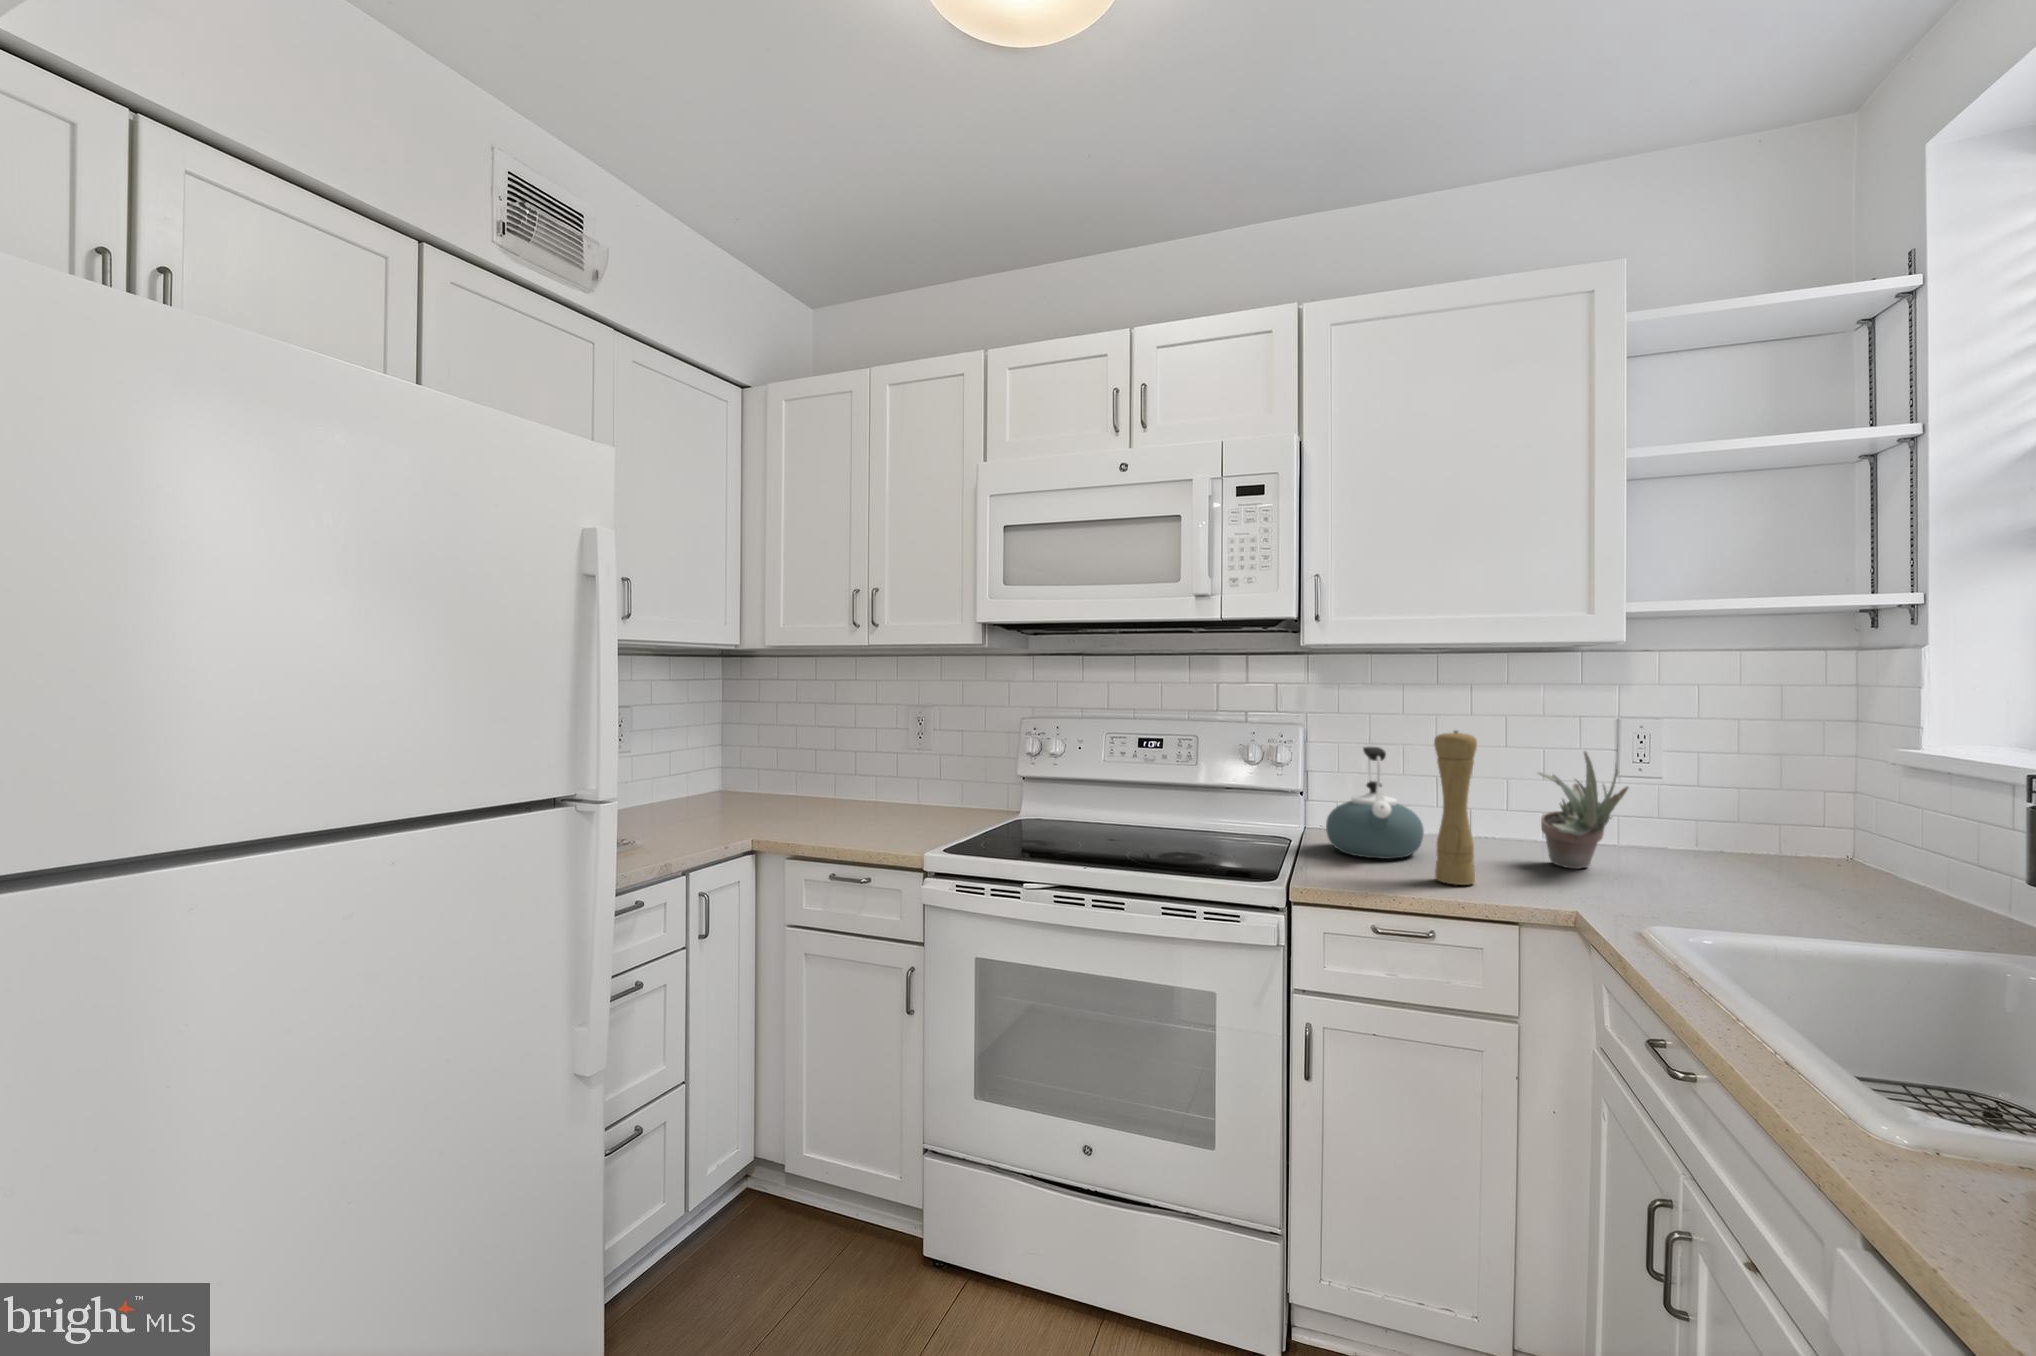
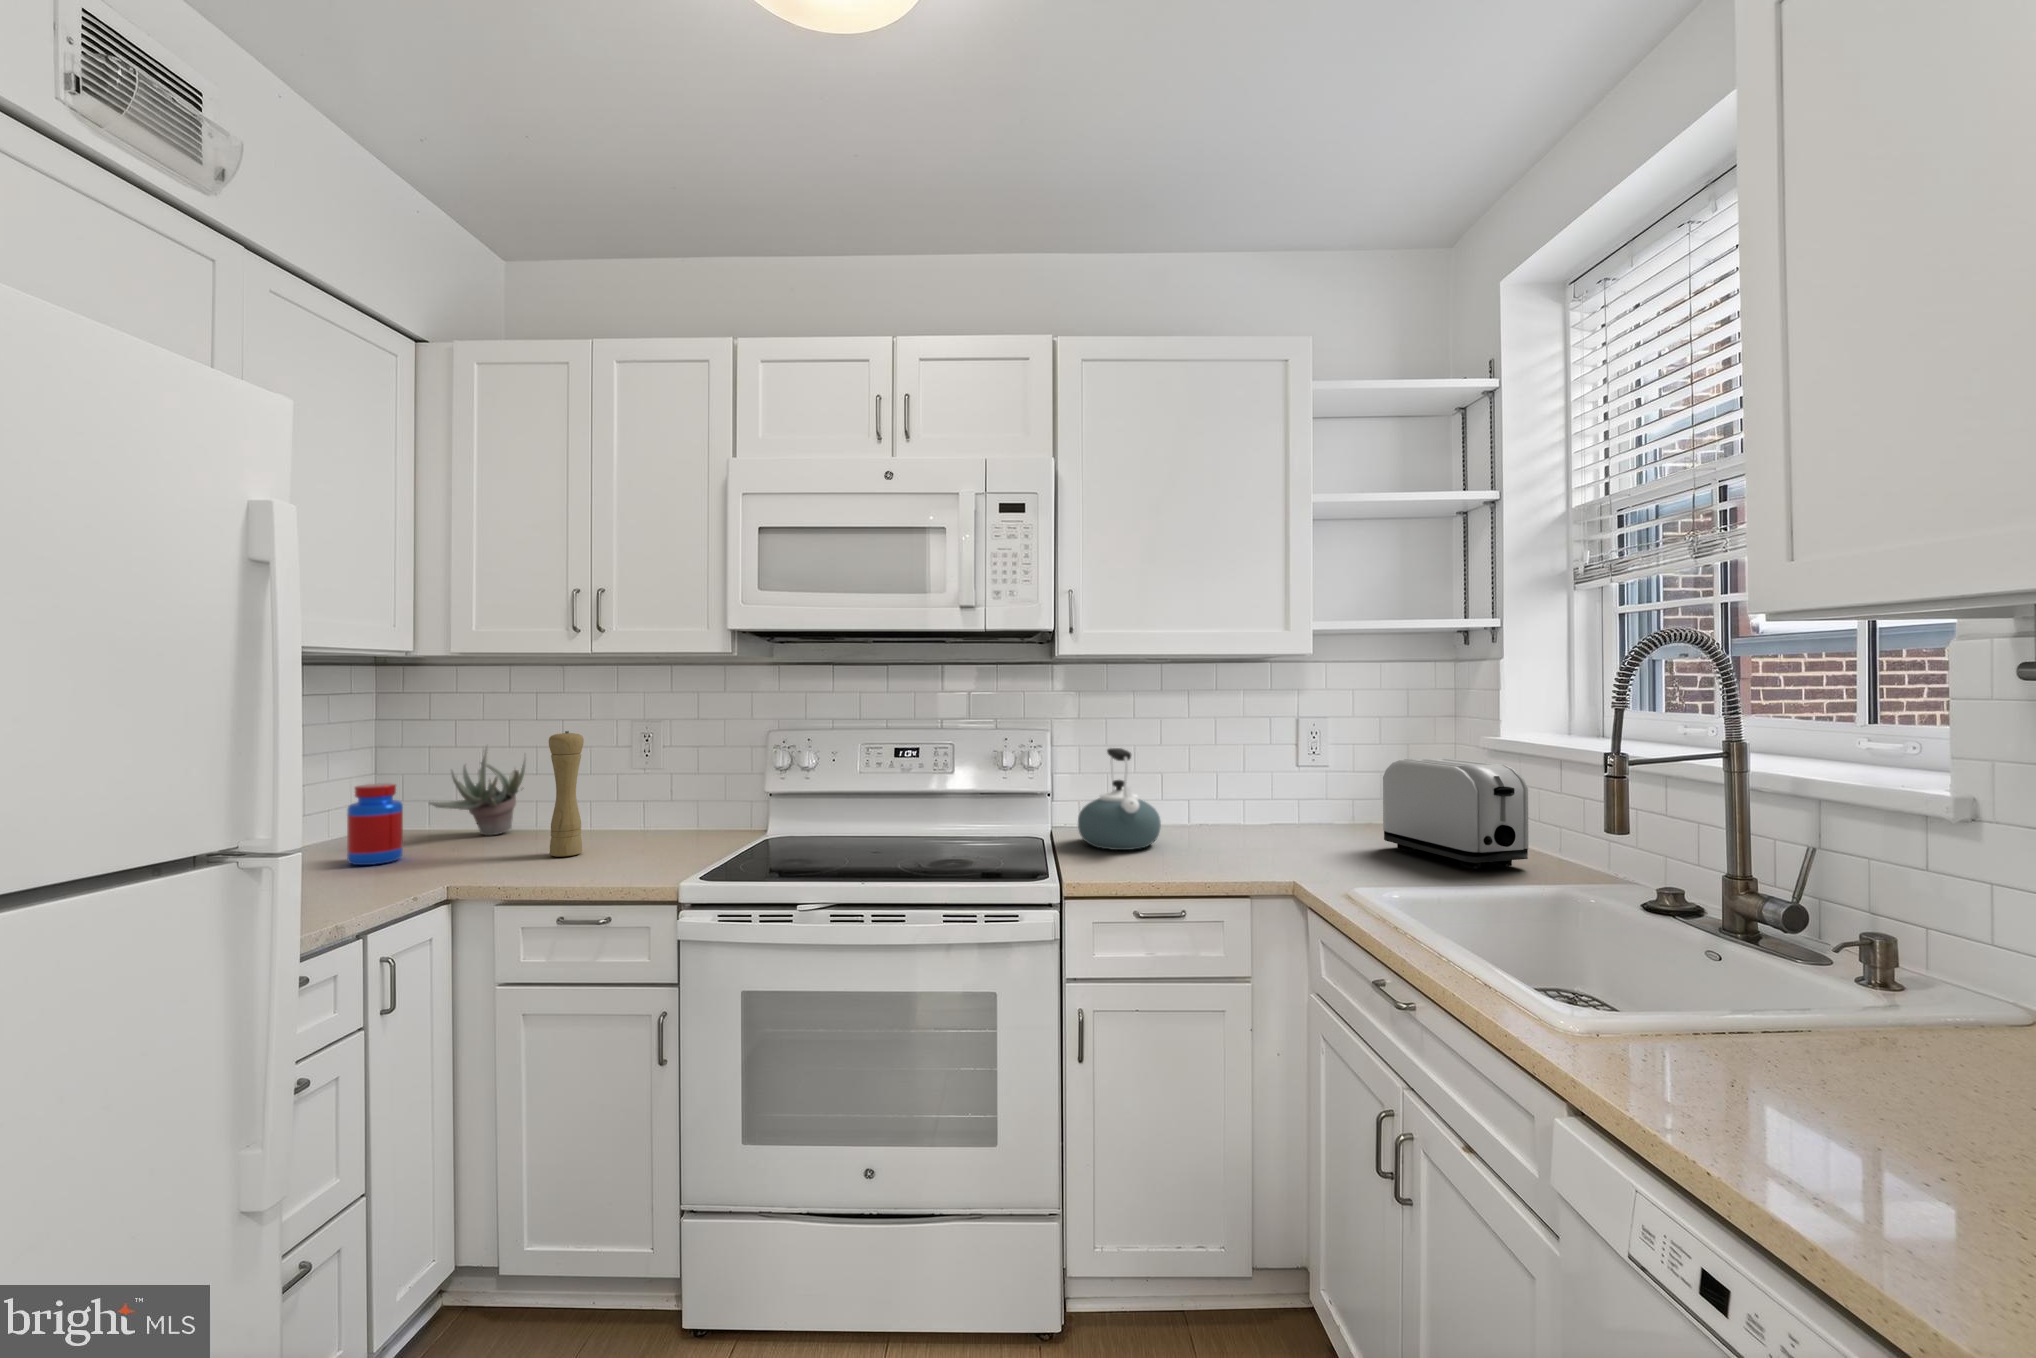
pepper mill: present [1434,731,1477,885] -> present [549,731,584,857]
succulent plant: present [1539,751,1628,869] -> present [429,746,526,835]
jar: none [687,755,726,821] -> present [347,783,403,865]
toaster: none [1724,773,1940,918] -> present [1383,758,1528,869]

